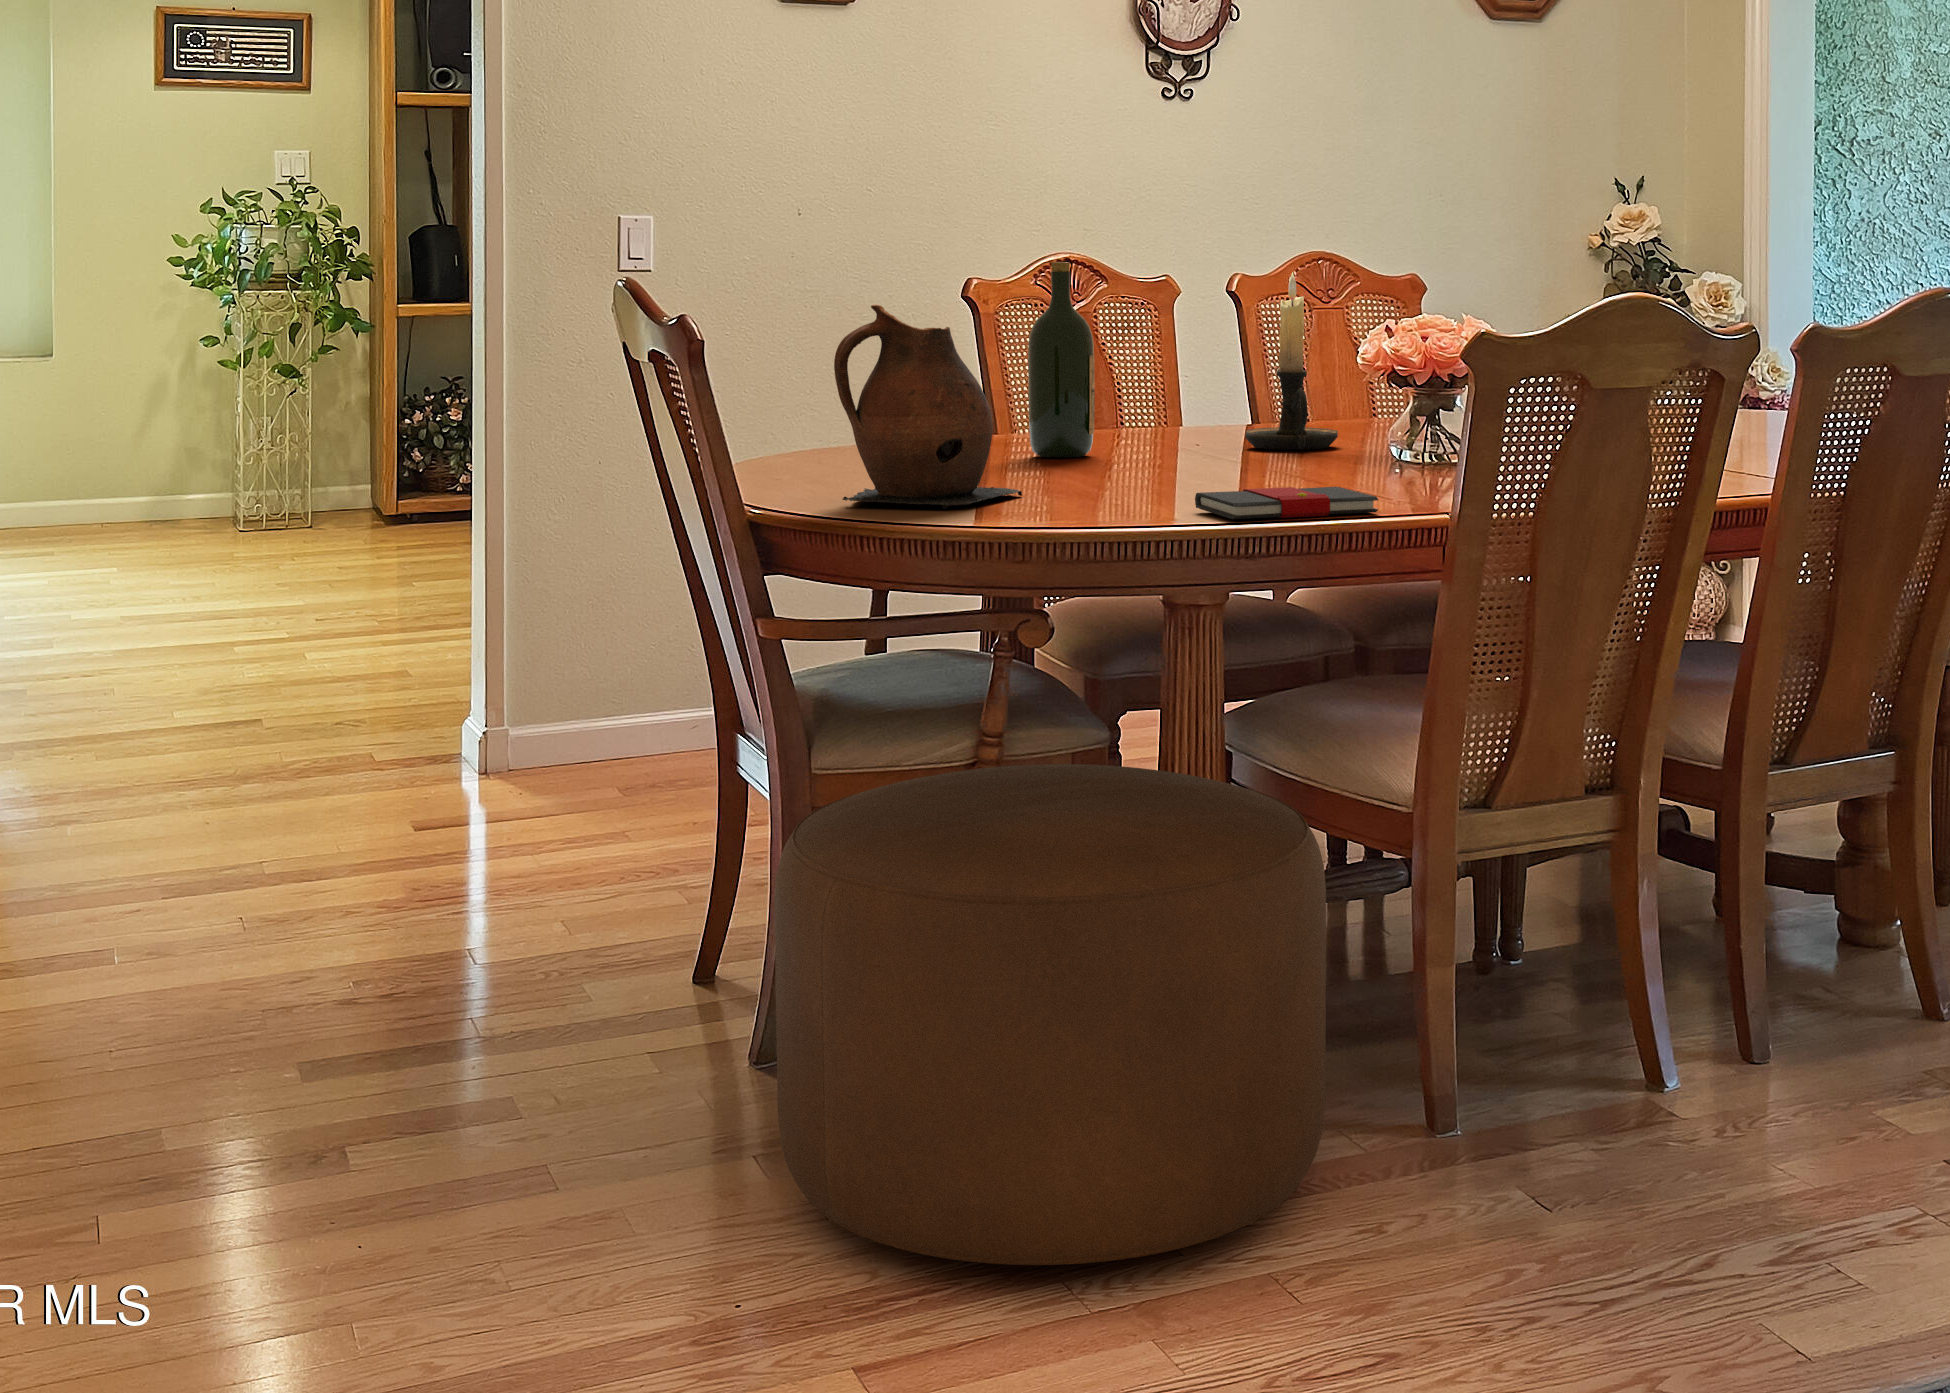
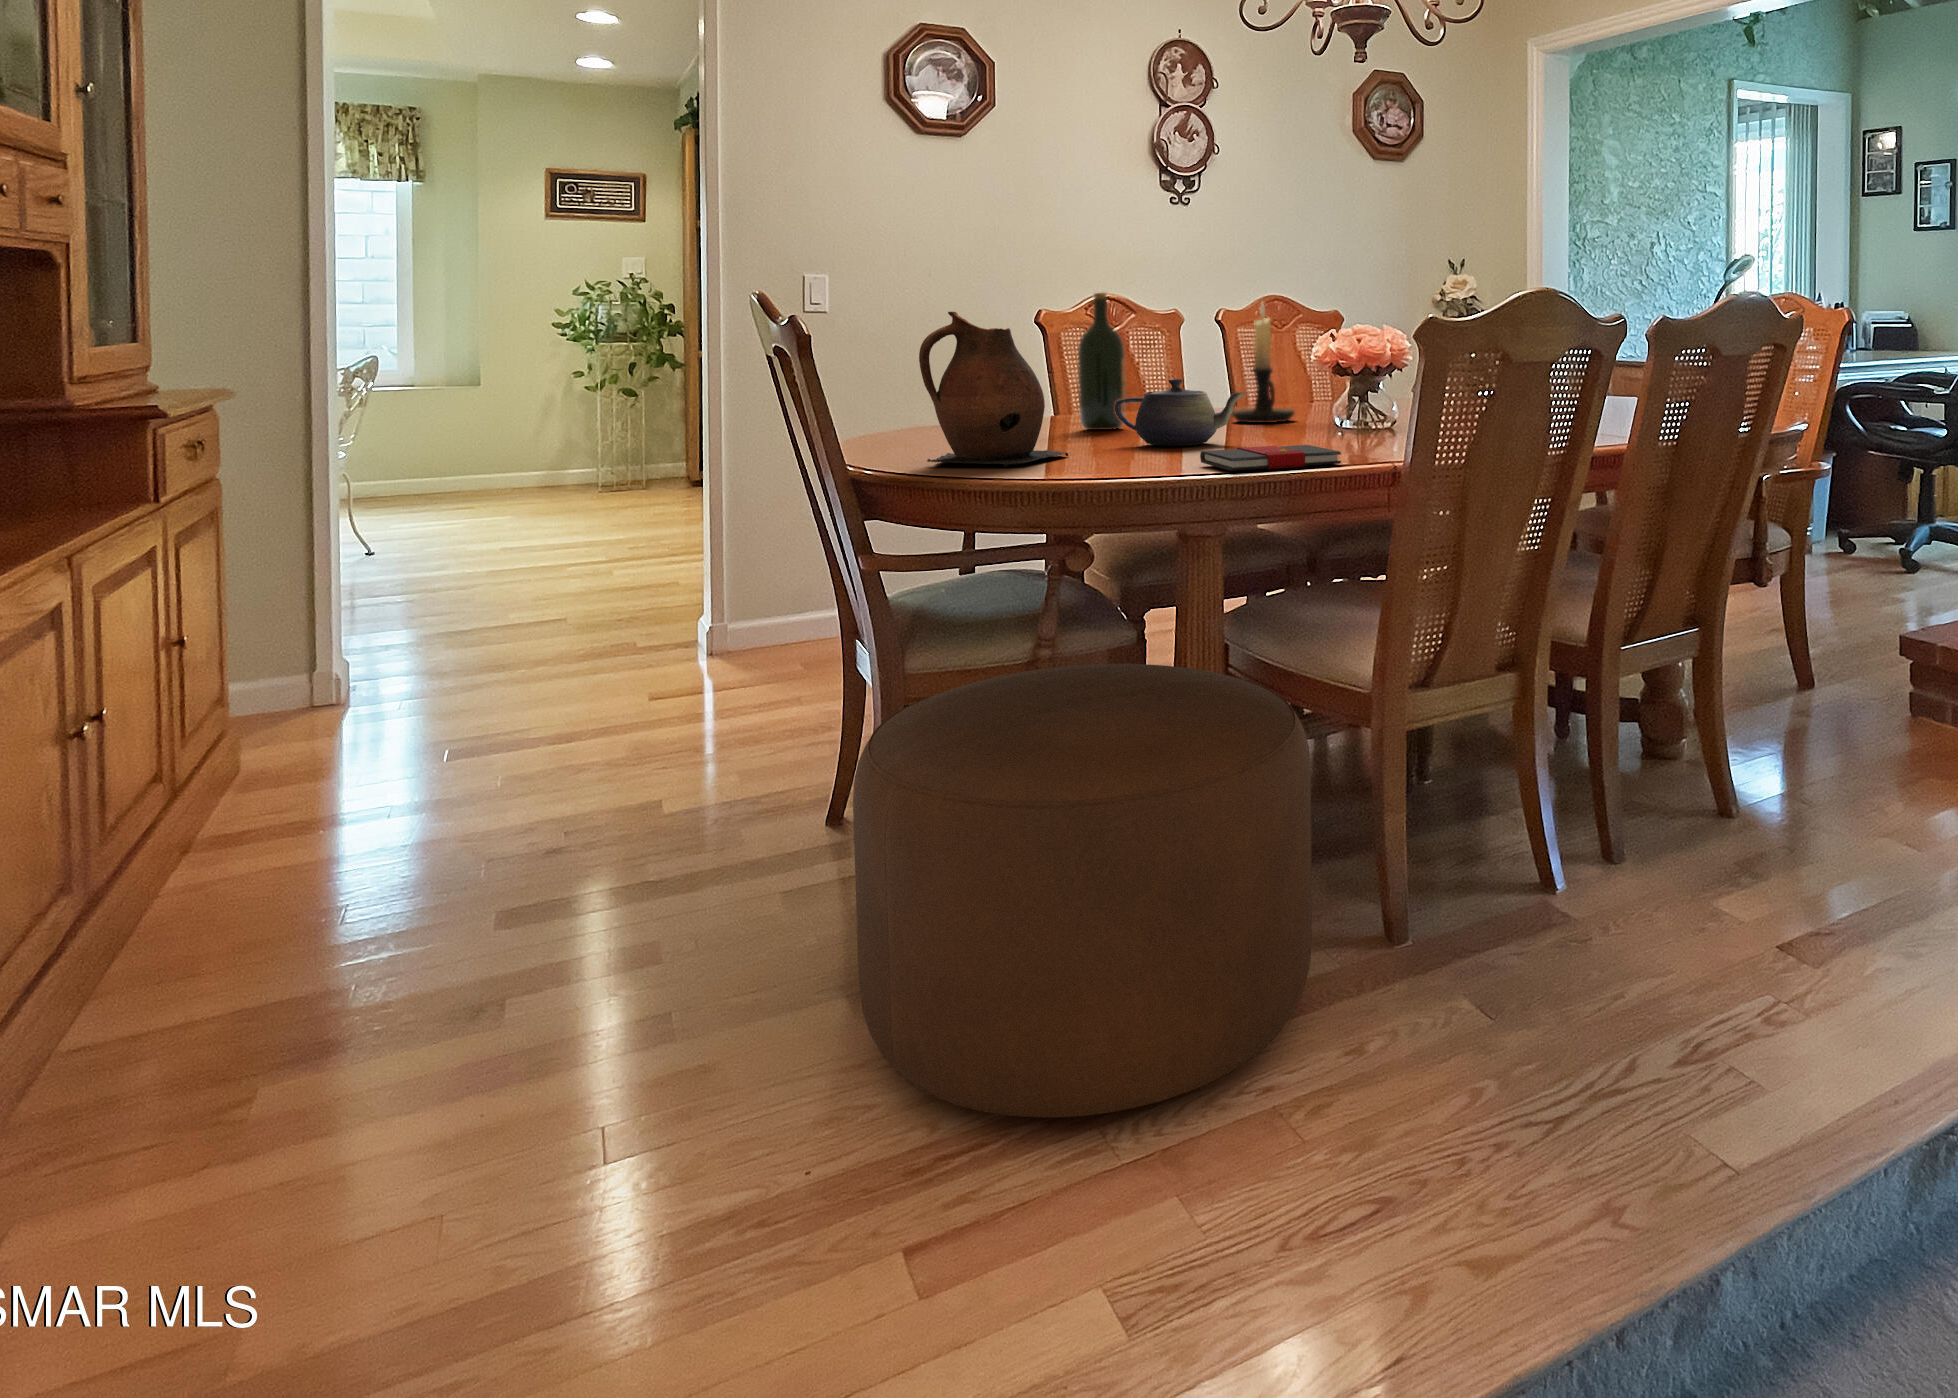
teapot: none [1082,392,1262,482] -> present [1115,379,1246,446]

